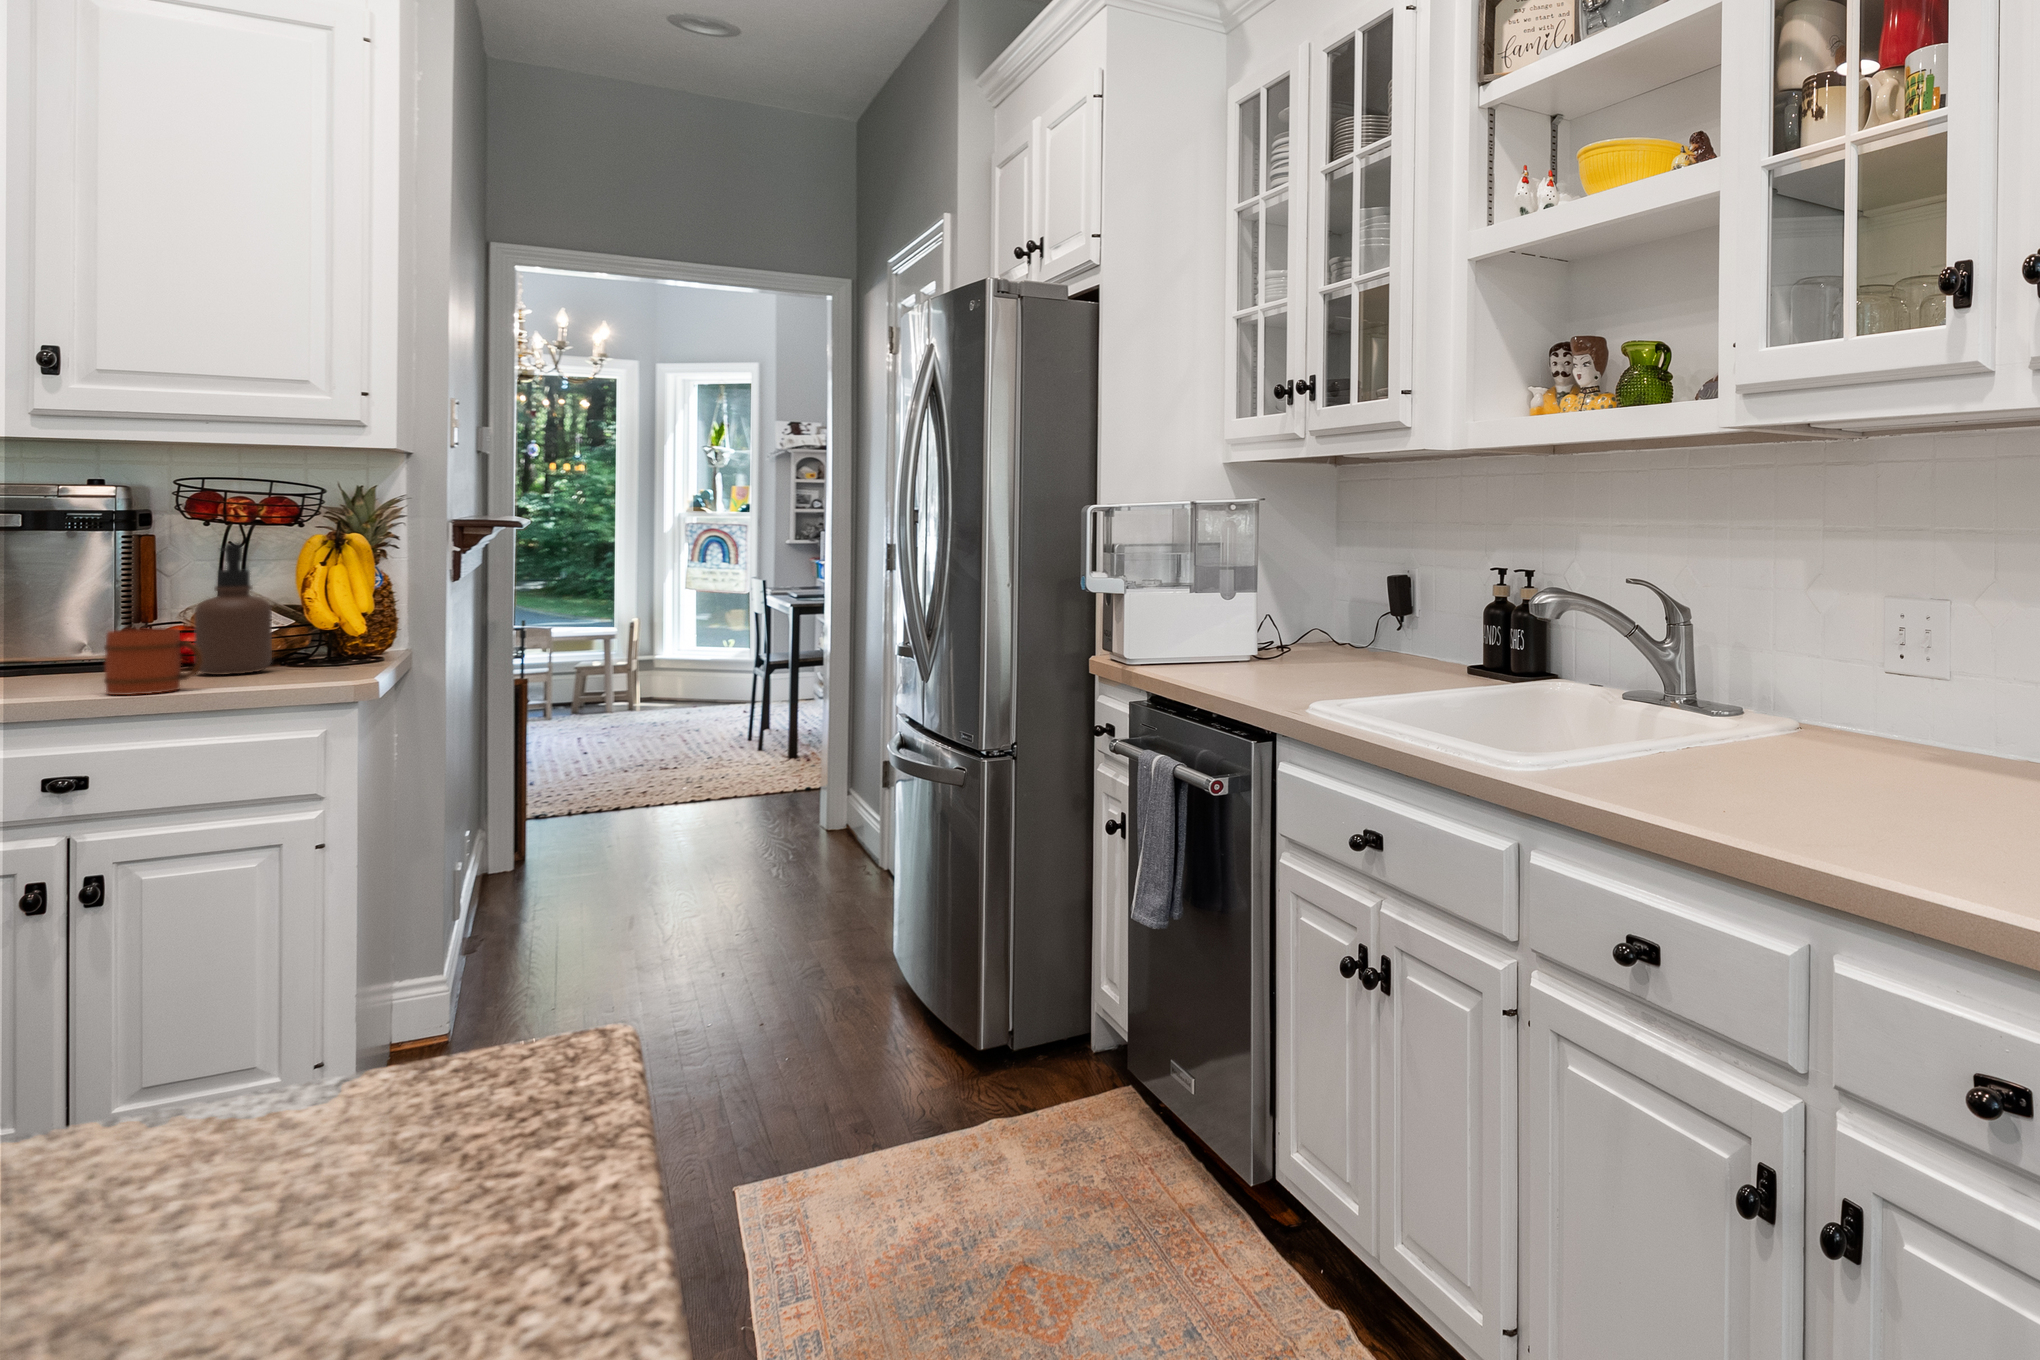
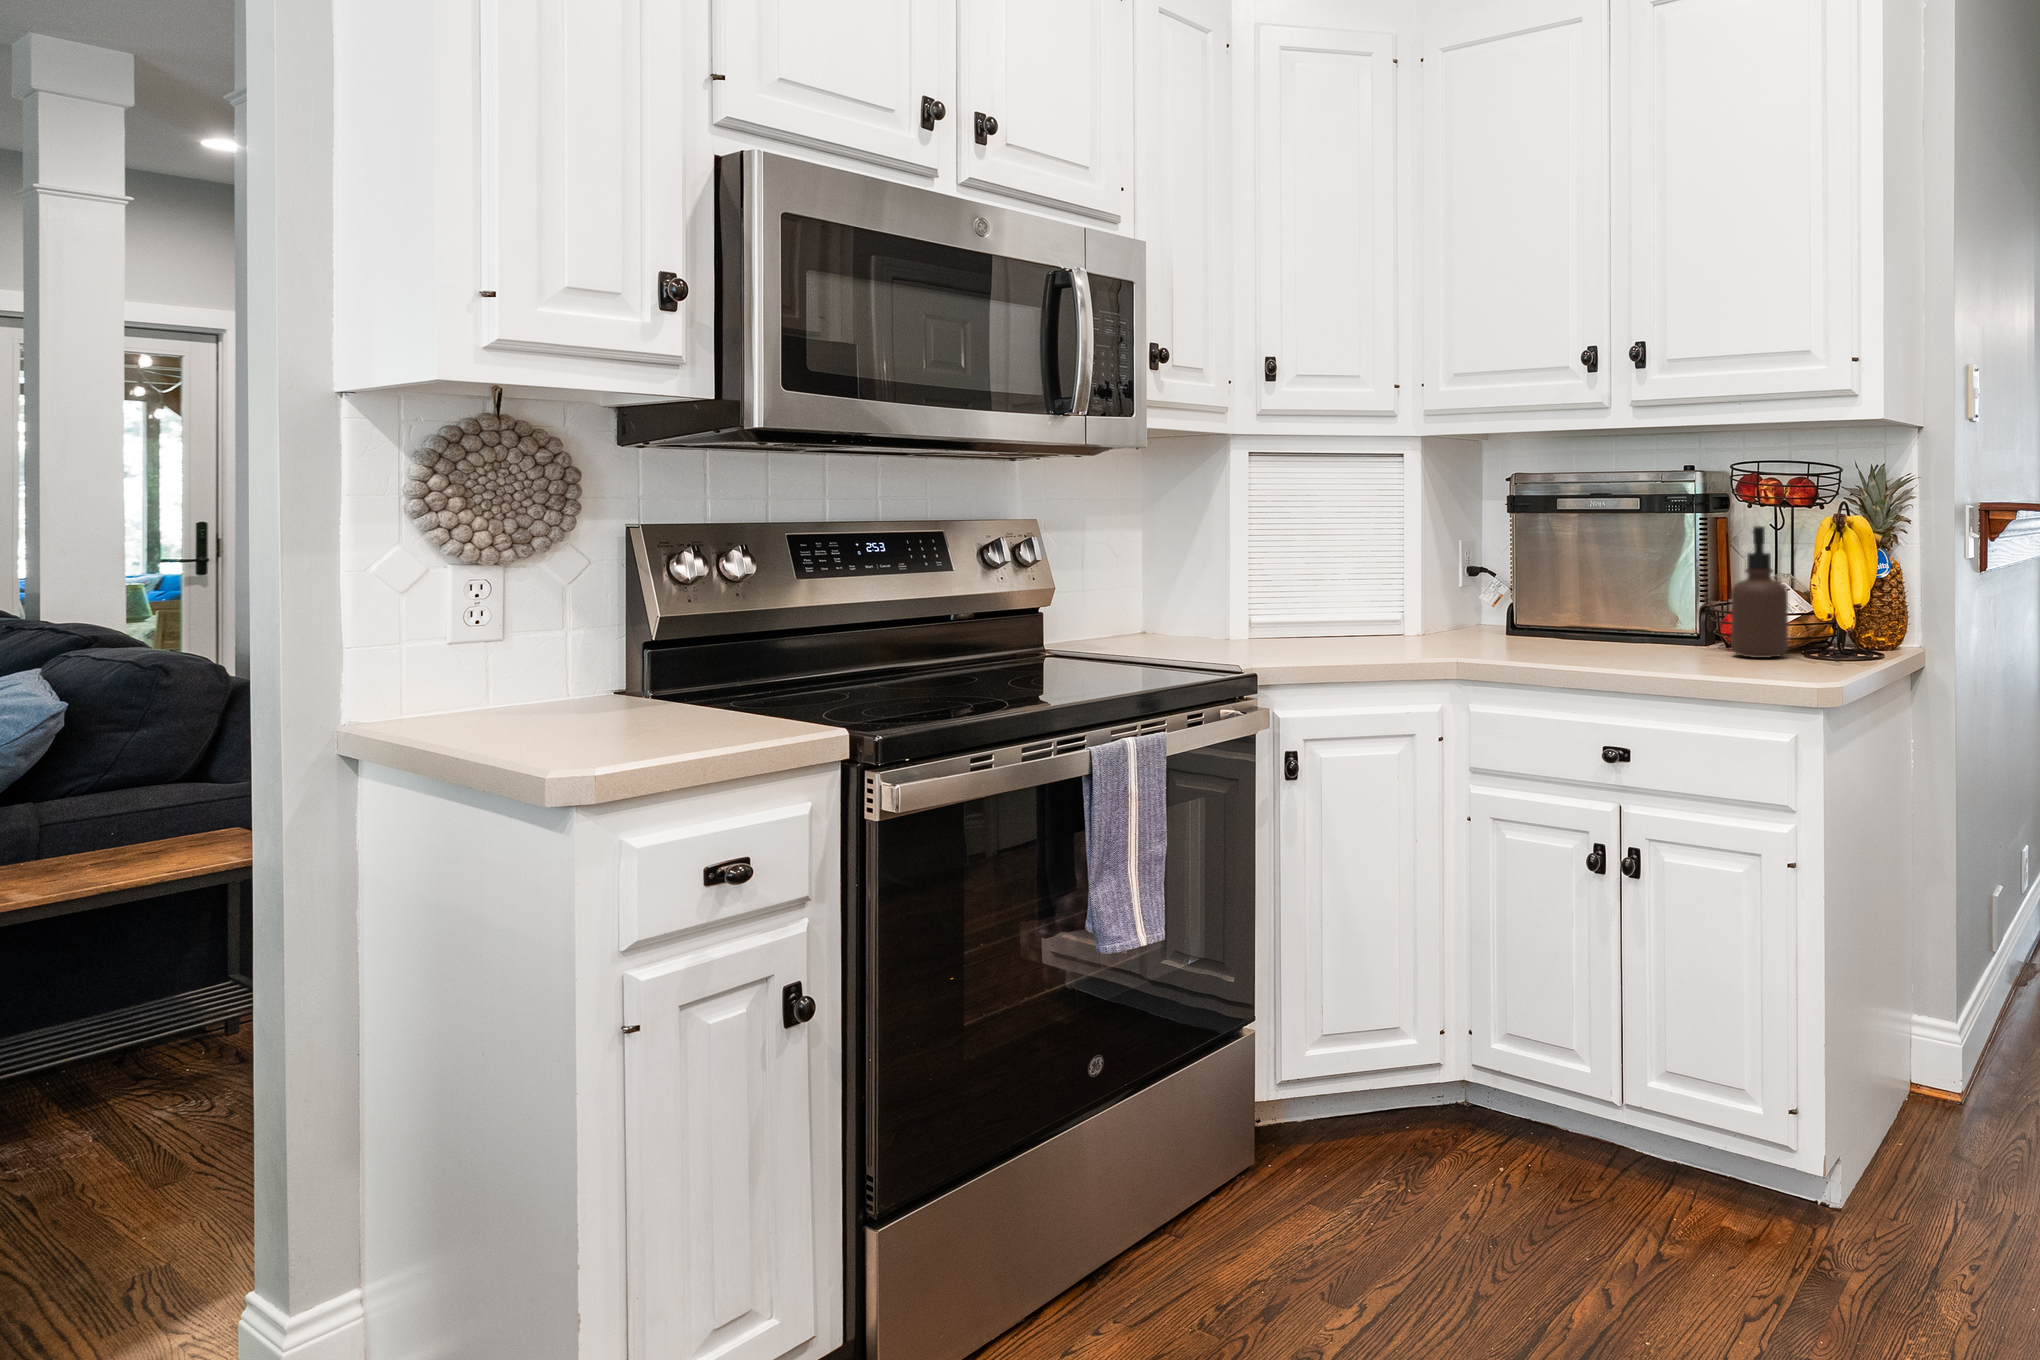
mug: present [104,628,203,695] -> none [1644,607,1712,672]

